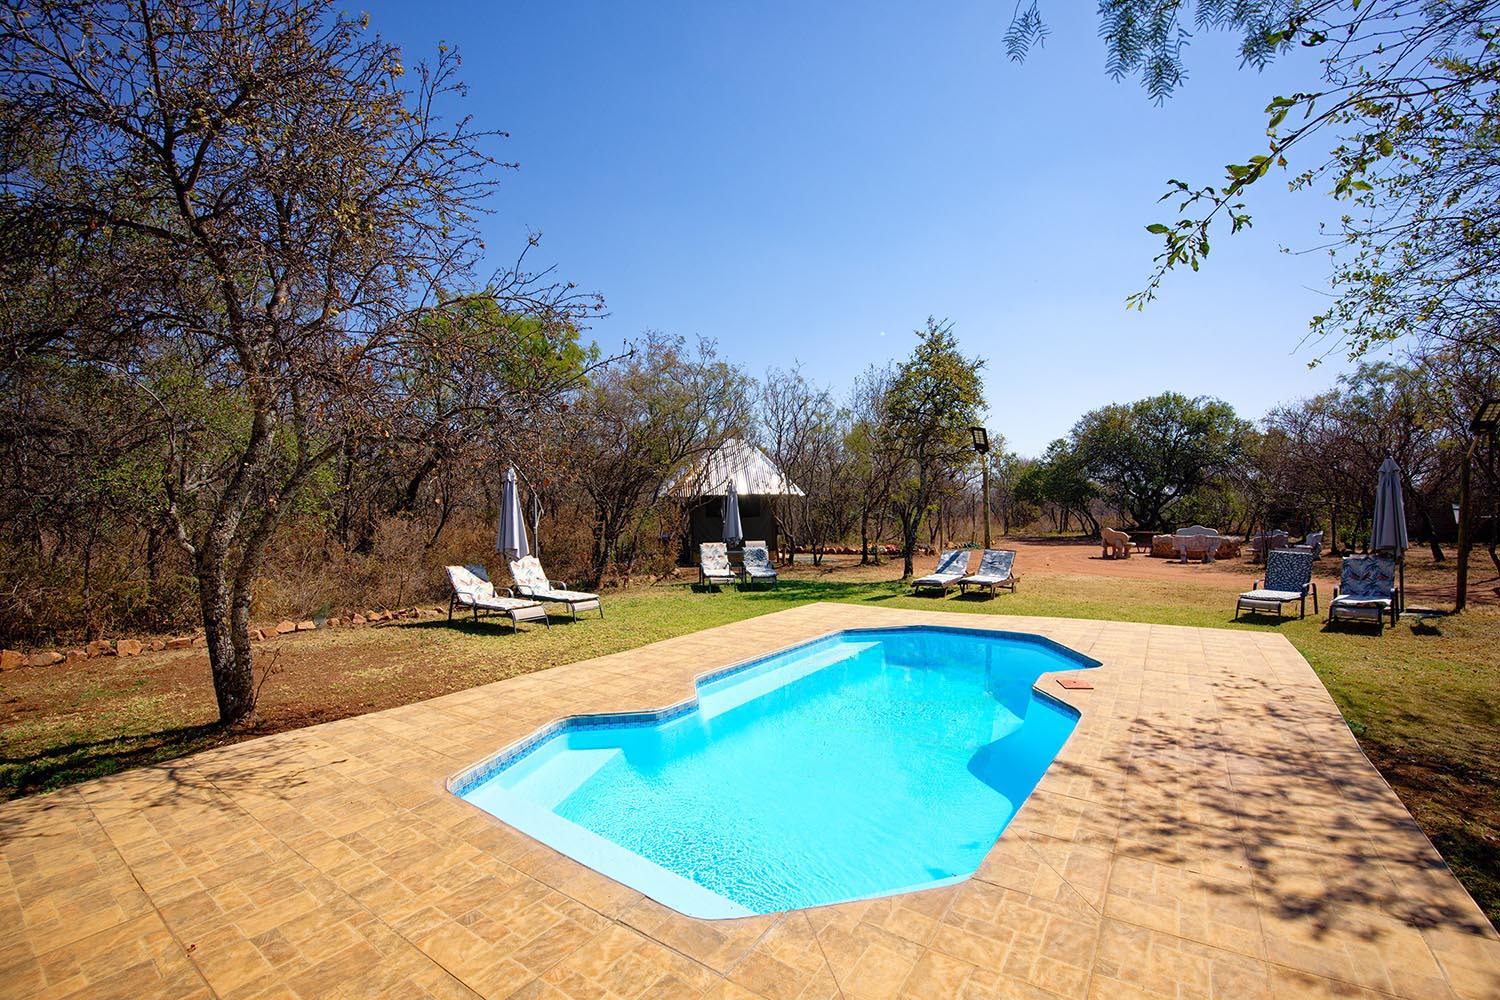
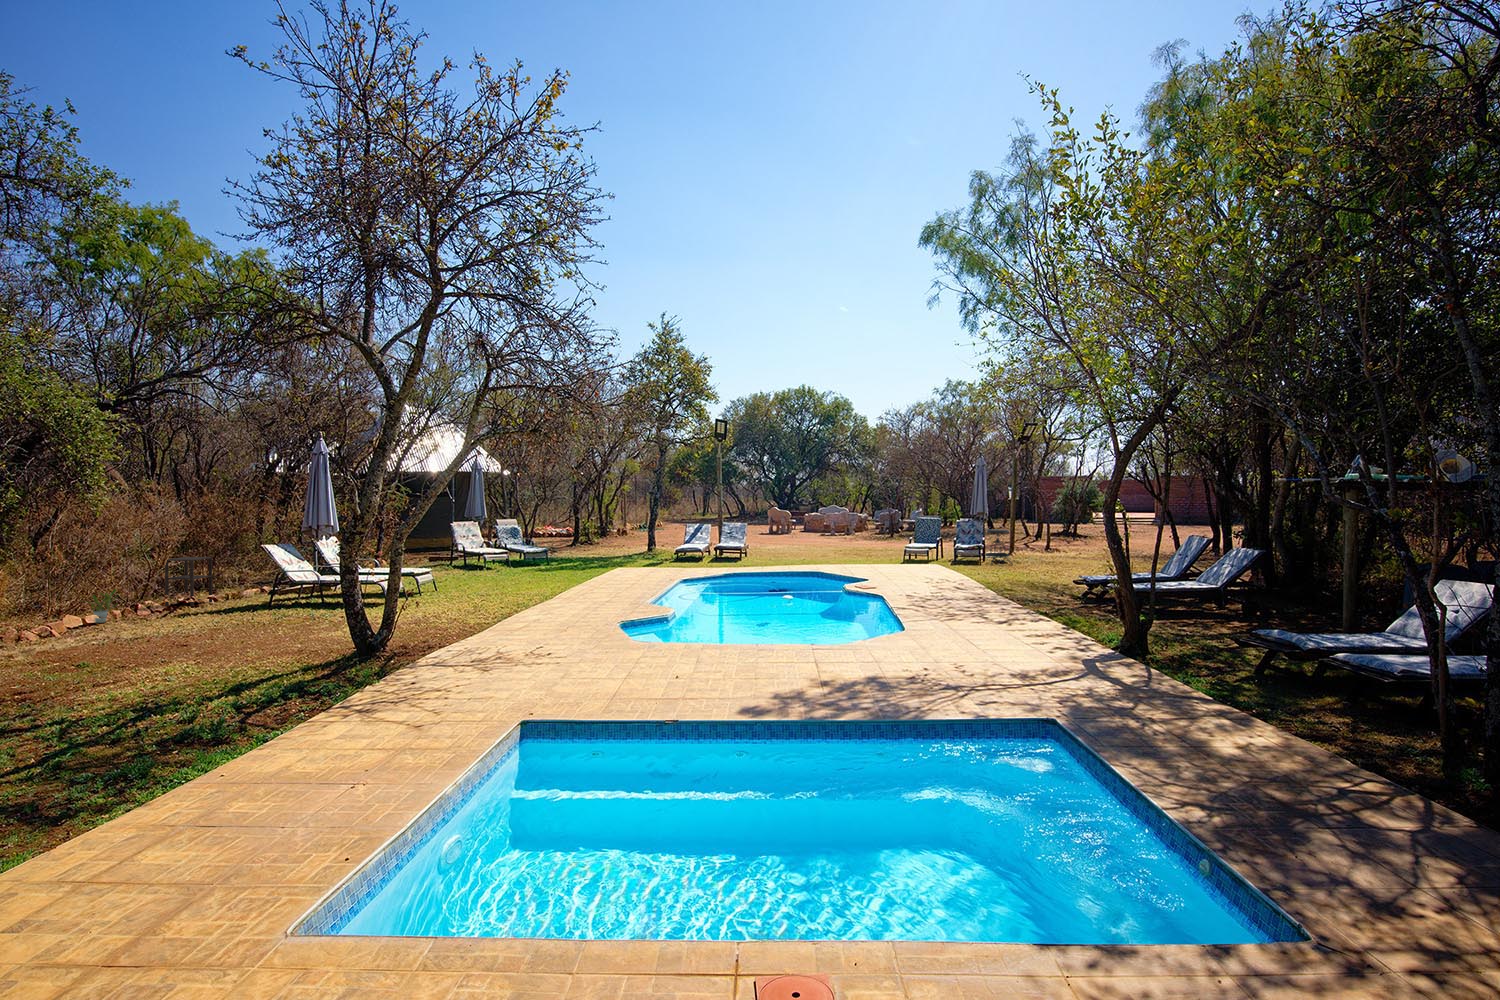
stool: present [724,551,746,587] -> present [987,529,1011,564]
side table: none [404,573,440,616] -> present [165,557,212,606]

